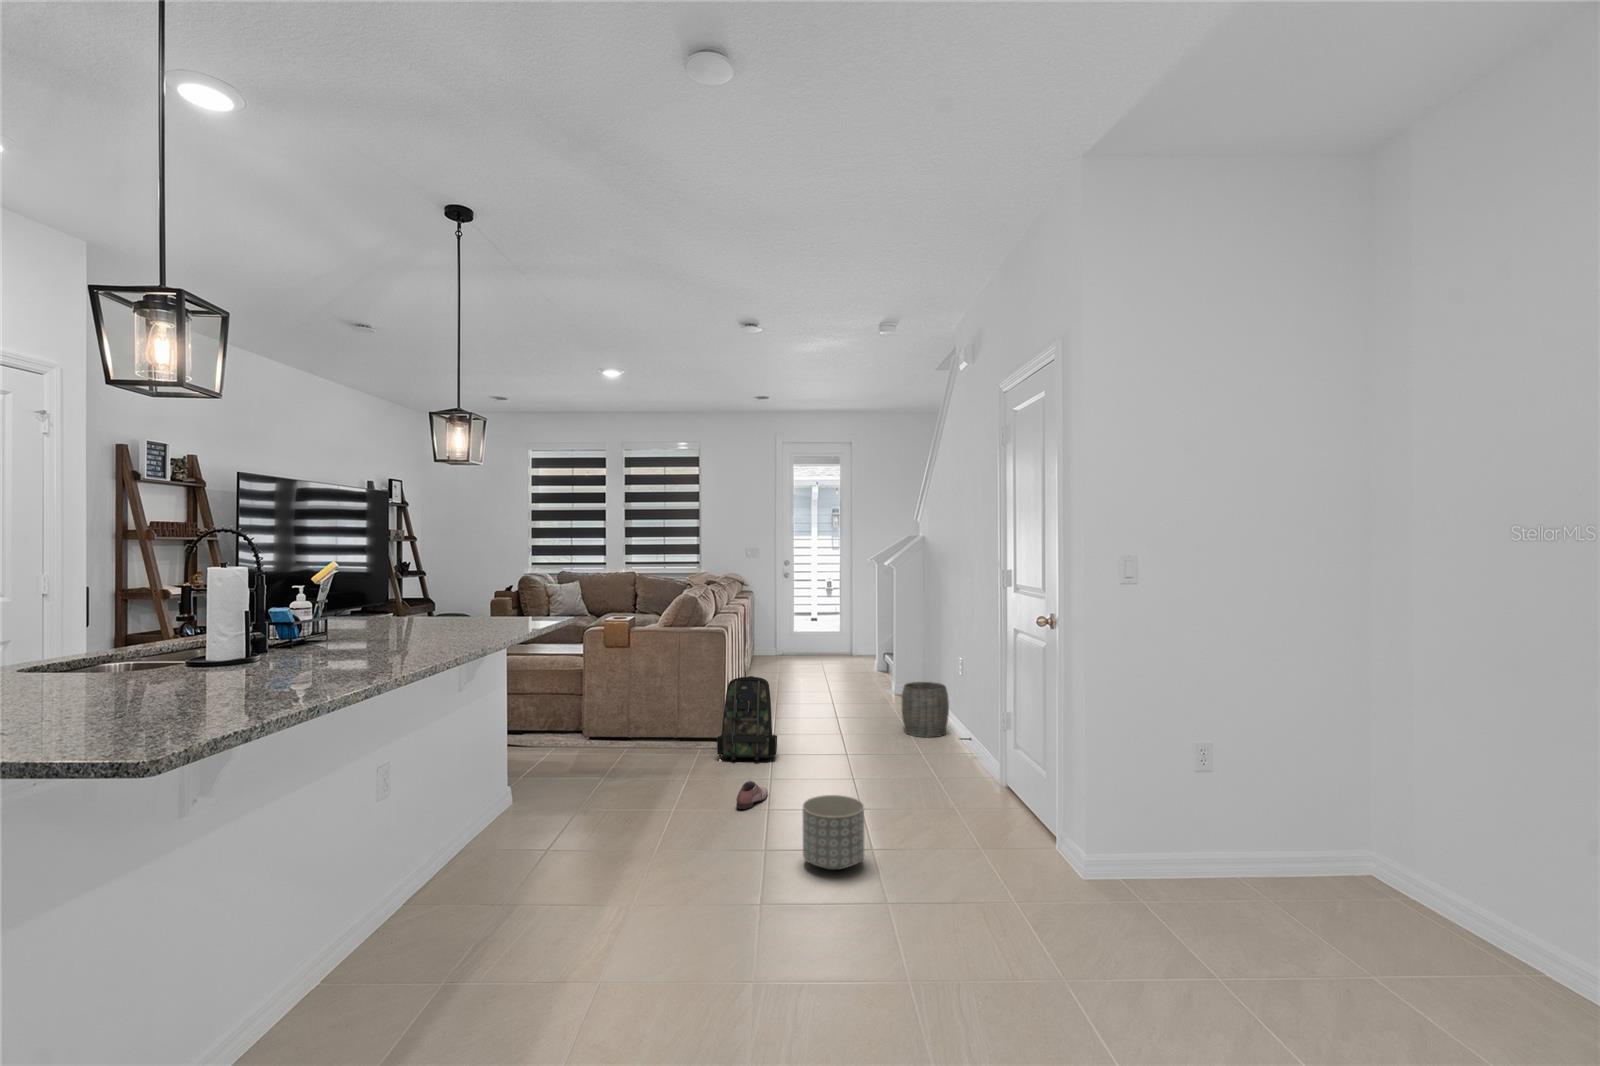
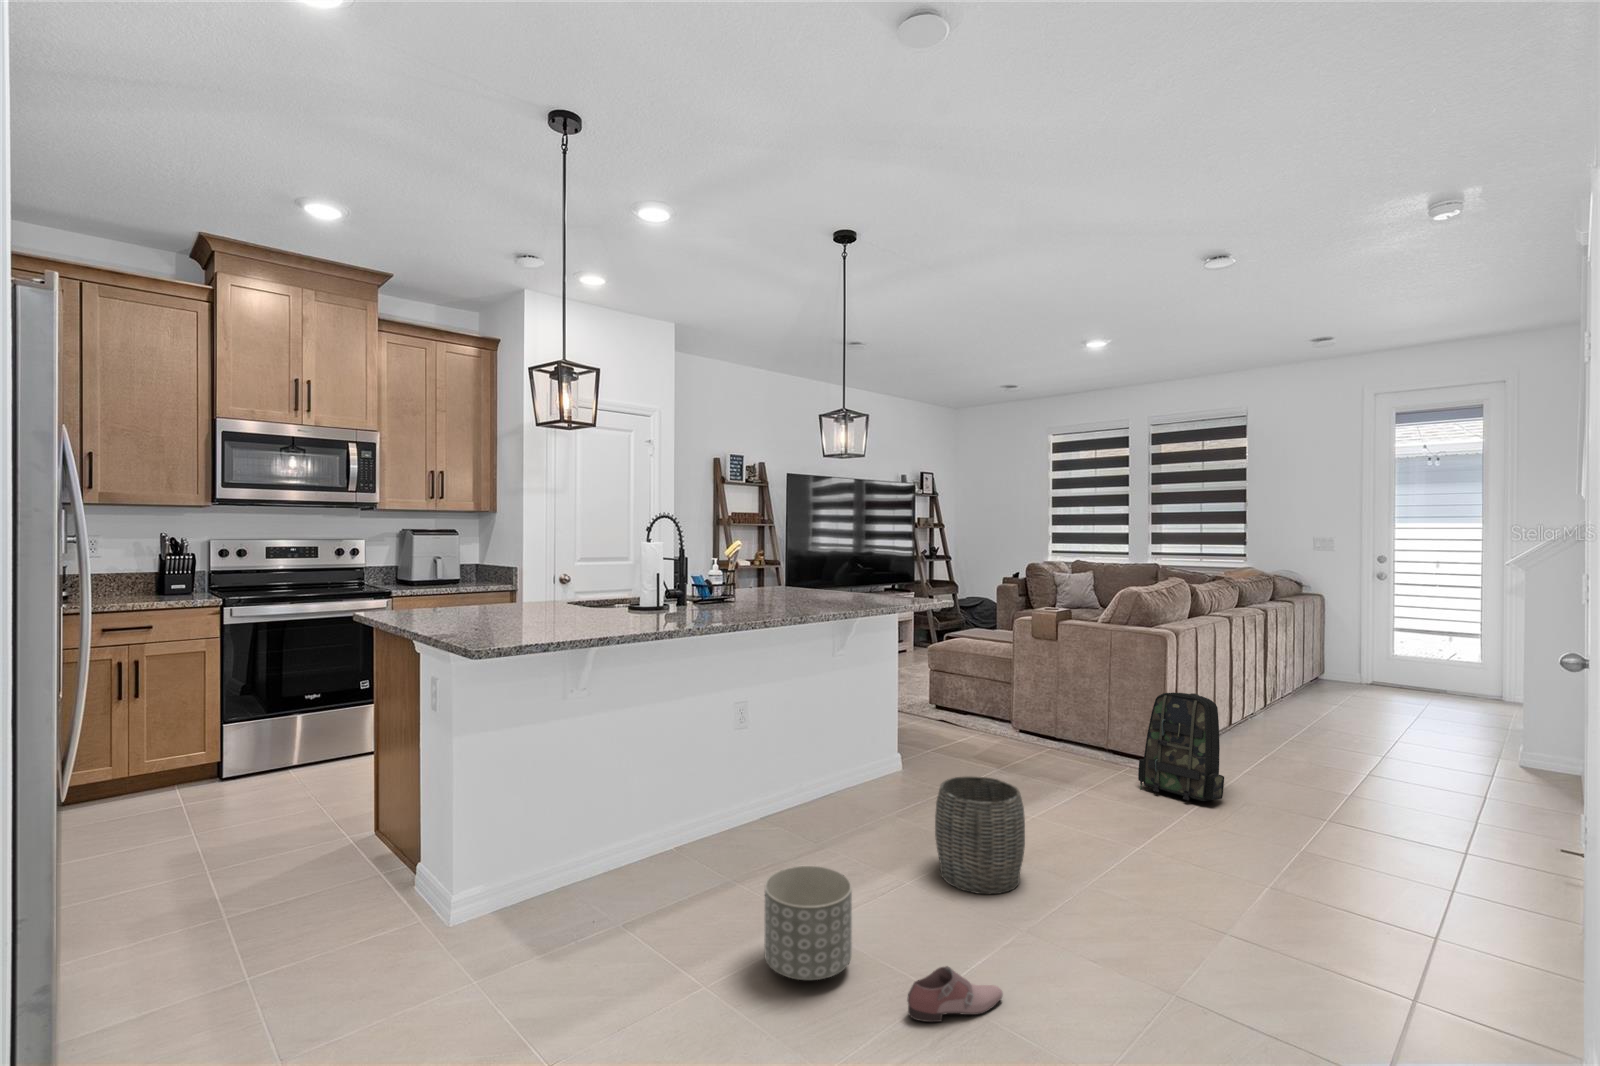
woven basket: present [902,682,949,737] -> present [935,776,1025,894]
shoe: present [736,781,768,809] -> present [907,966,1003,1022]
planter: present [803,795,864,870] -> present [764,866,852,980]

